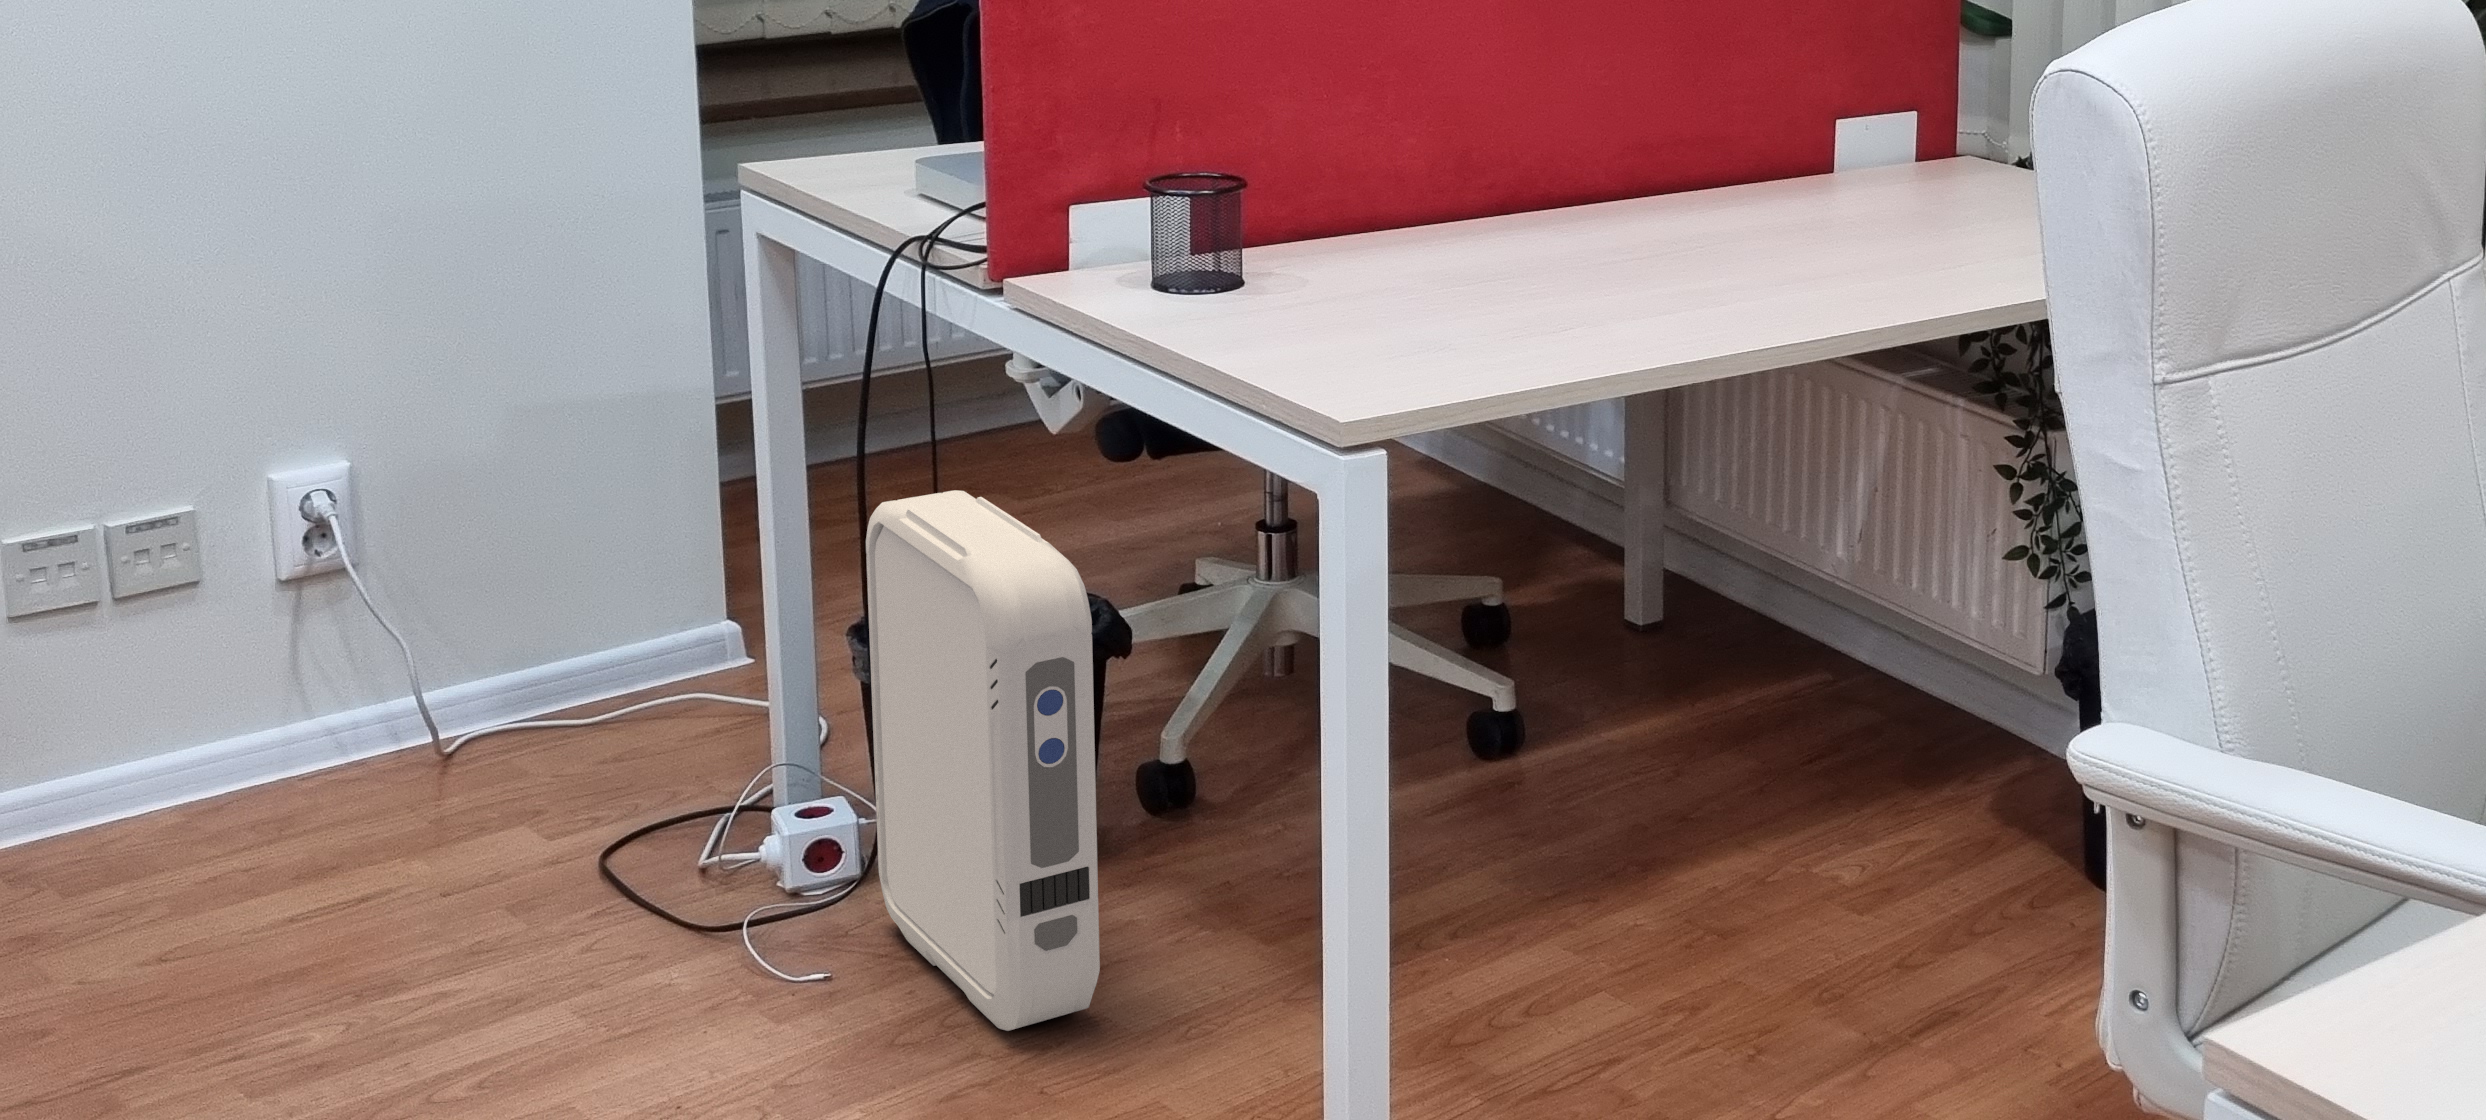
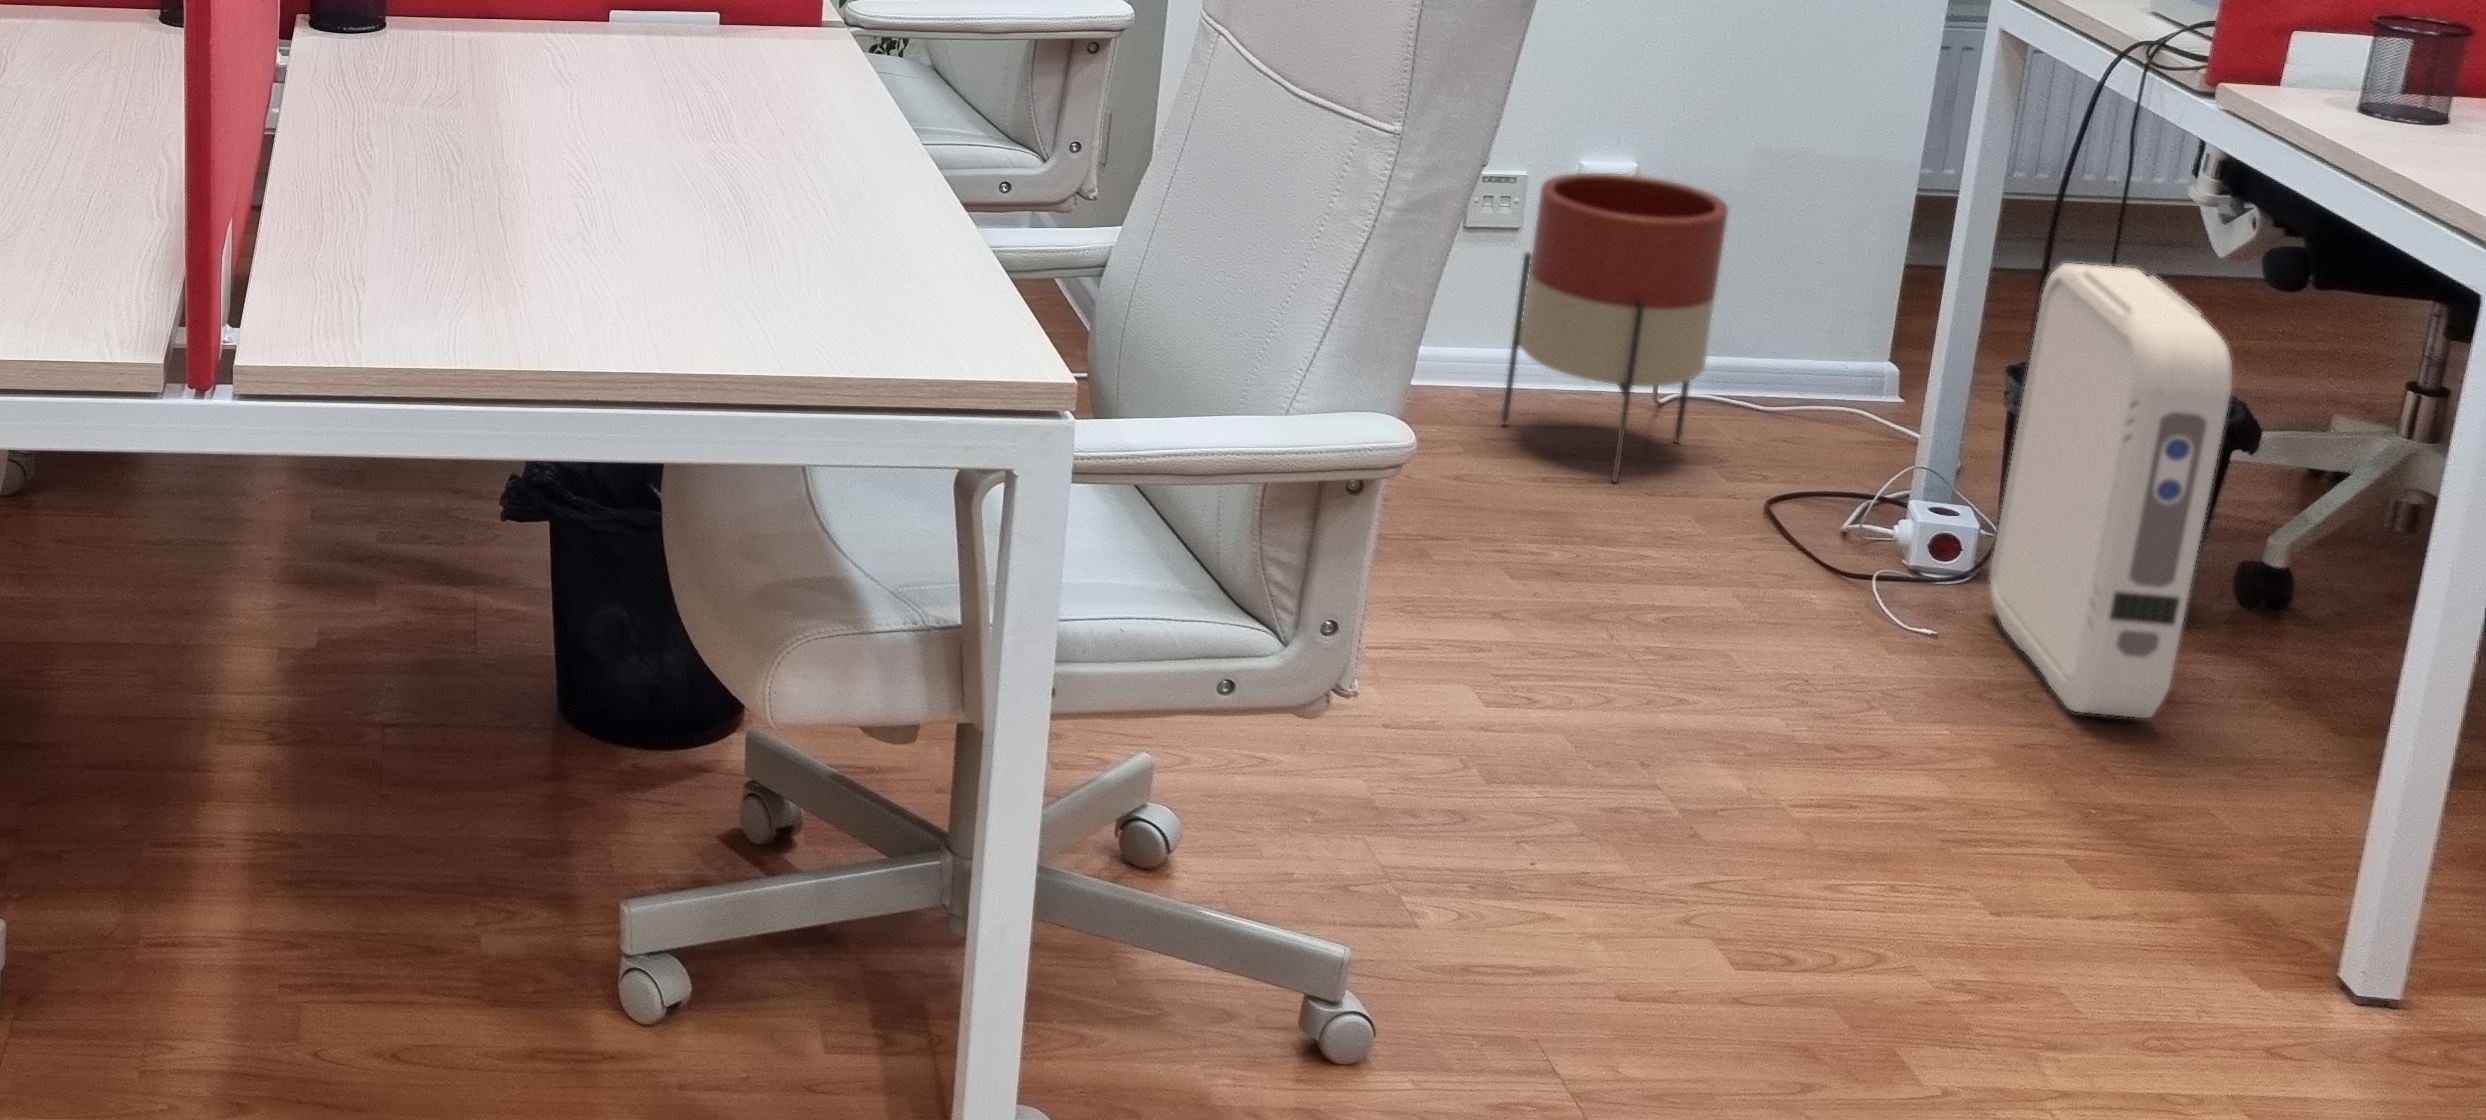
planter: none [206,483,484,894] -> present [1502,173,1728,482]

